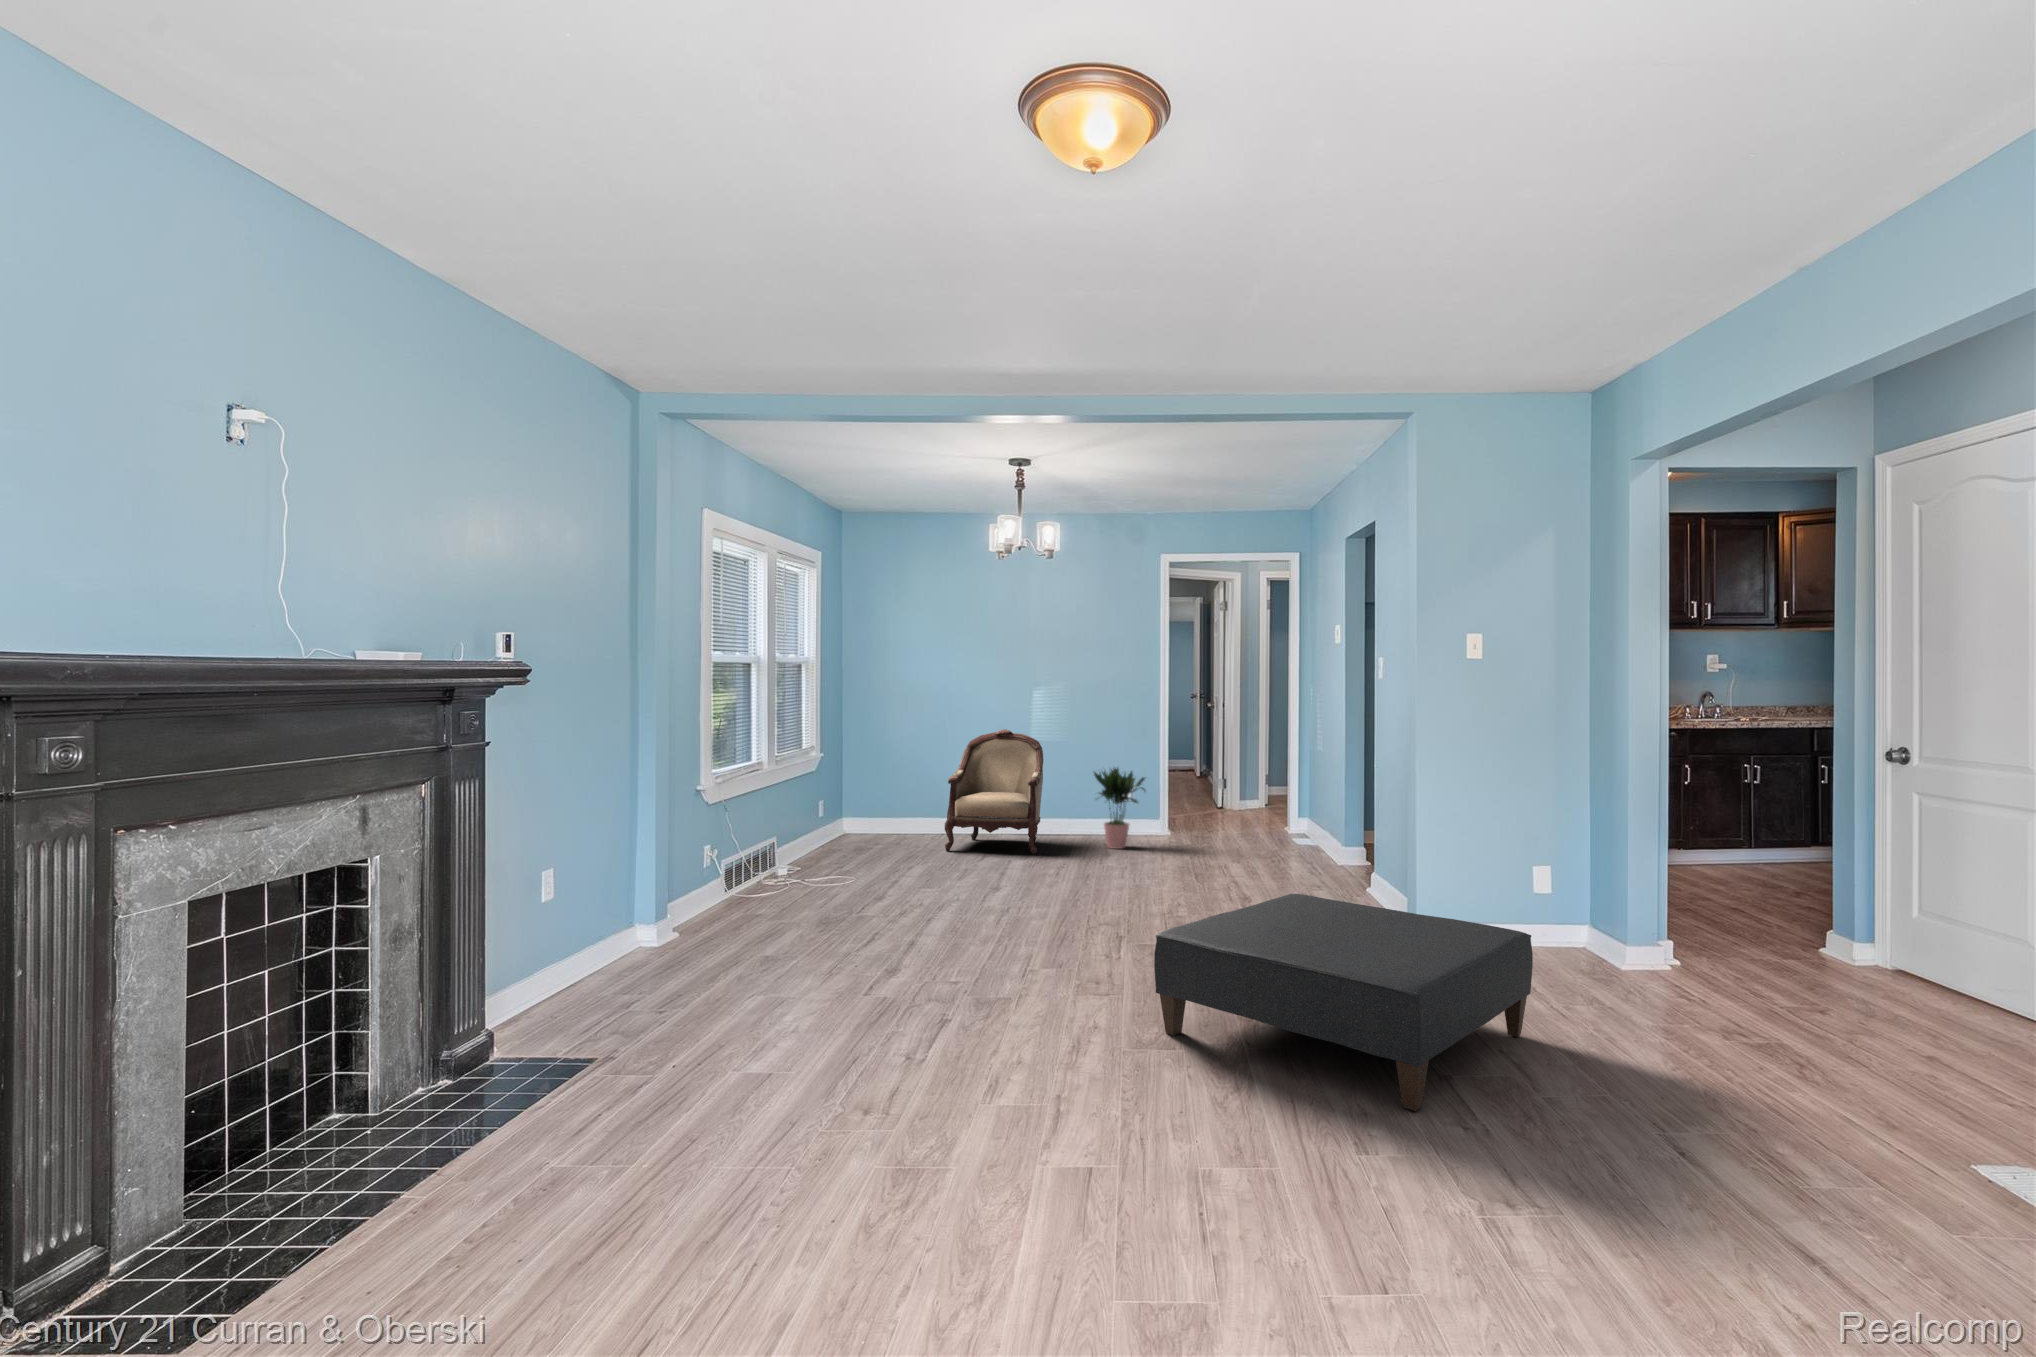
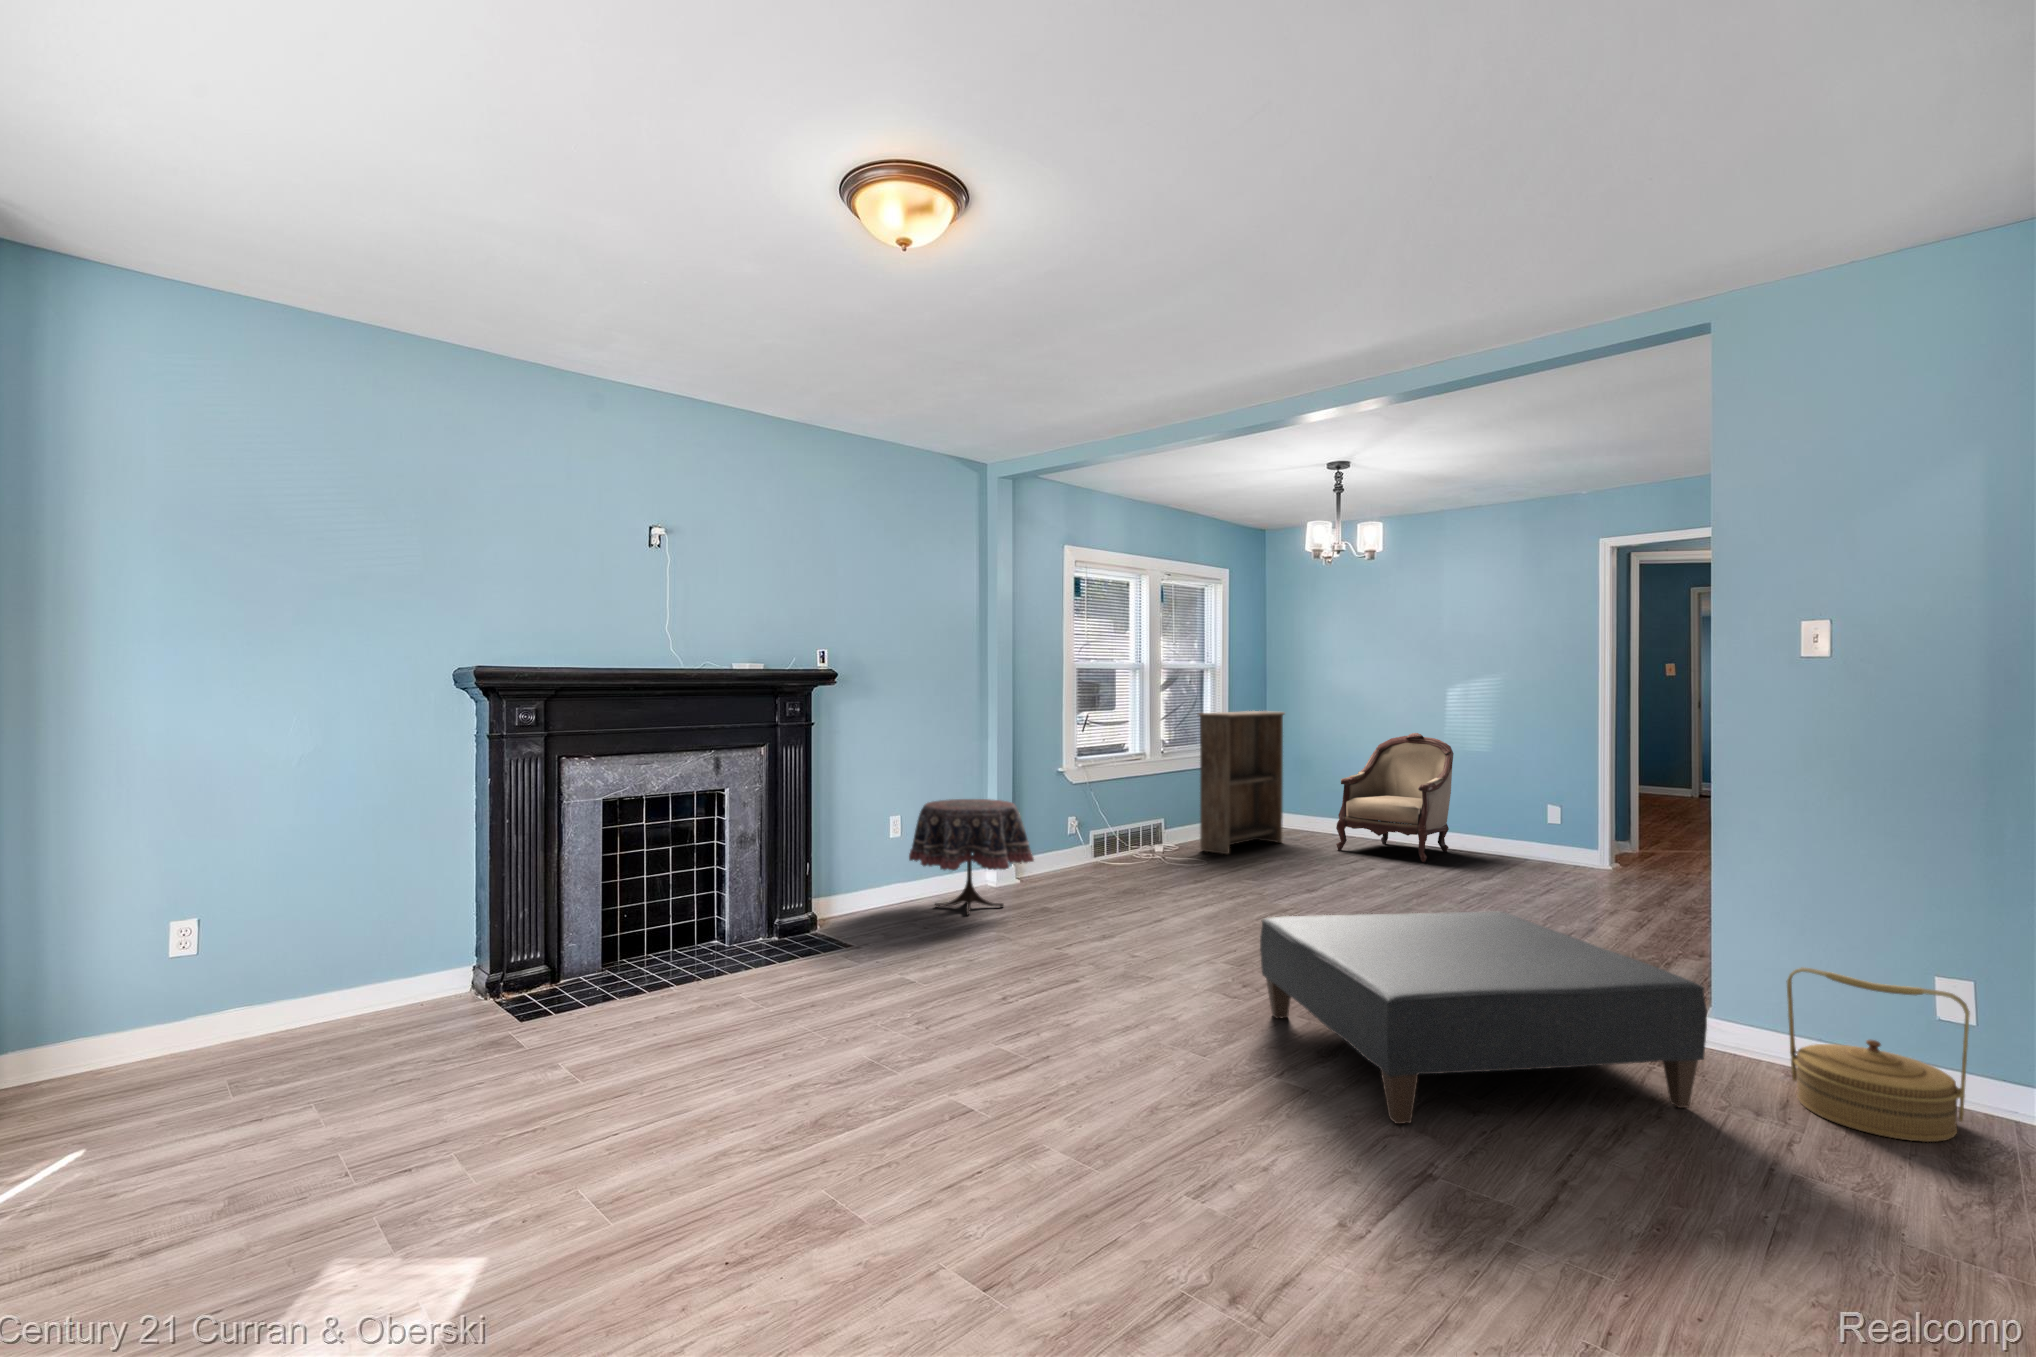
bookshelf: none [821,711,889,868] -> present [1198,711,1285,854]
potted plant: present [1094,768,1145,849] -> none [1506,774,1575,868]
side table: none [583,833,755,989] -> present [909,799,1034,915]
woven basket: none [1535,907,1649,1025] -> present [1787,968,1970,1142]

